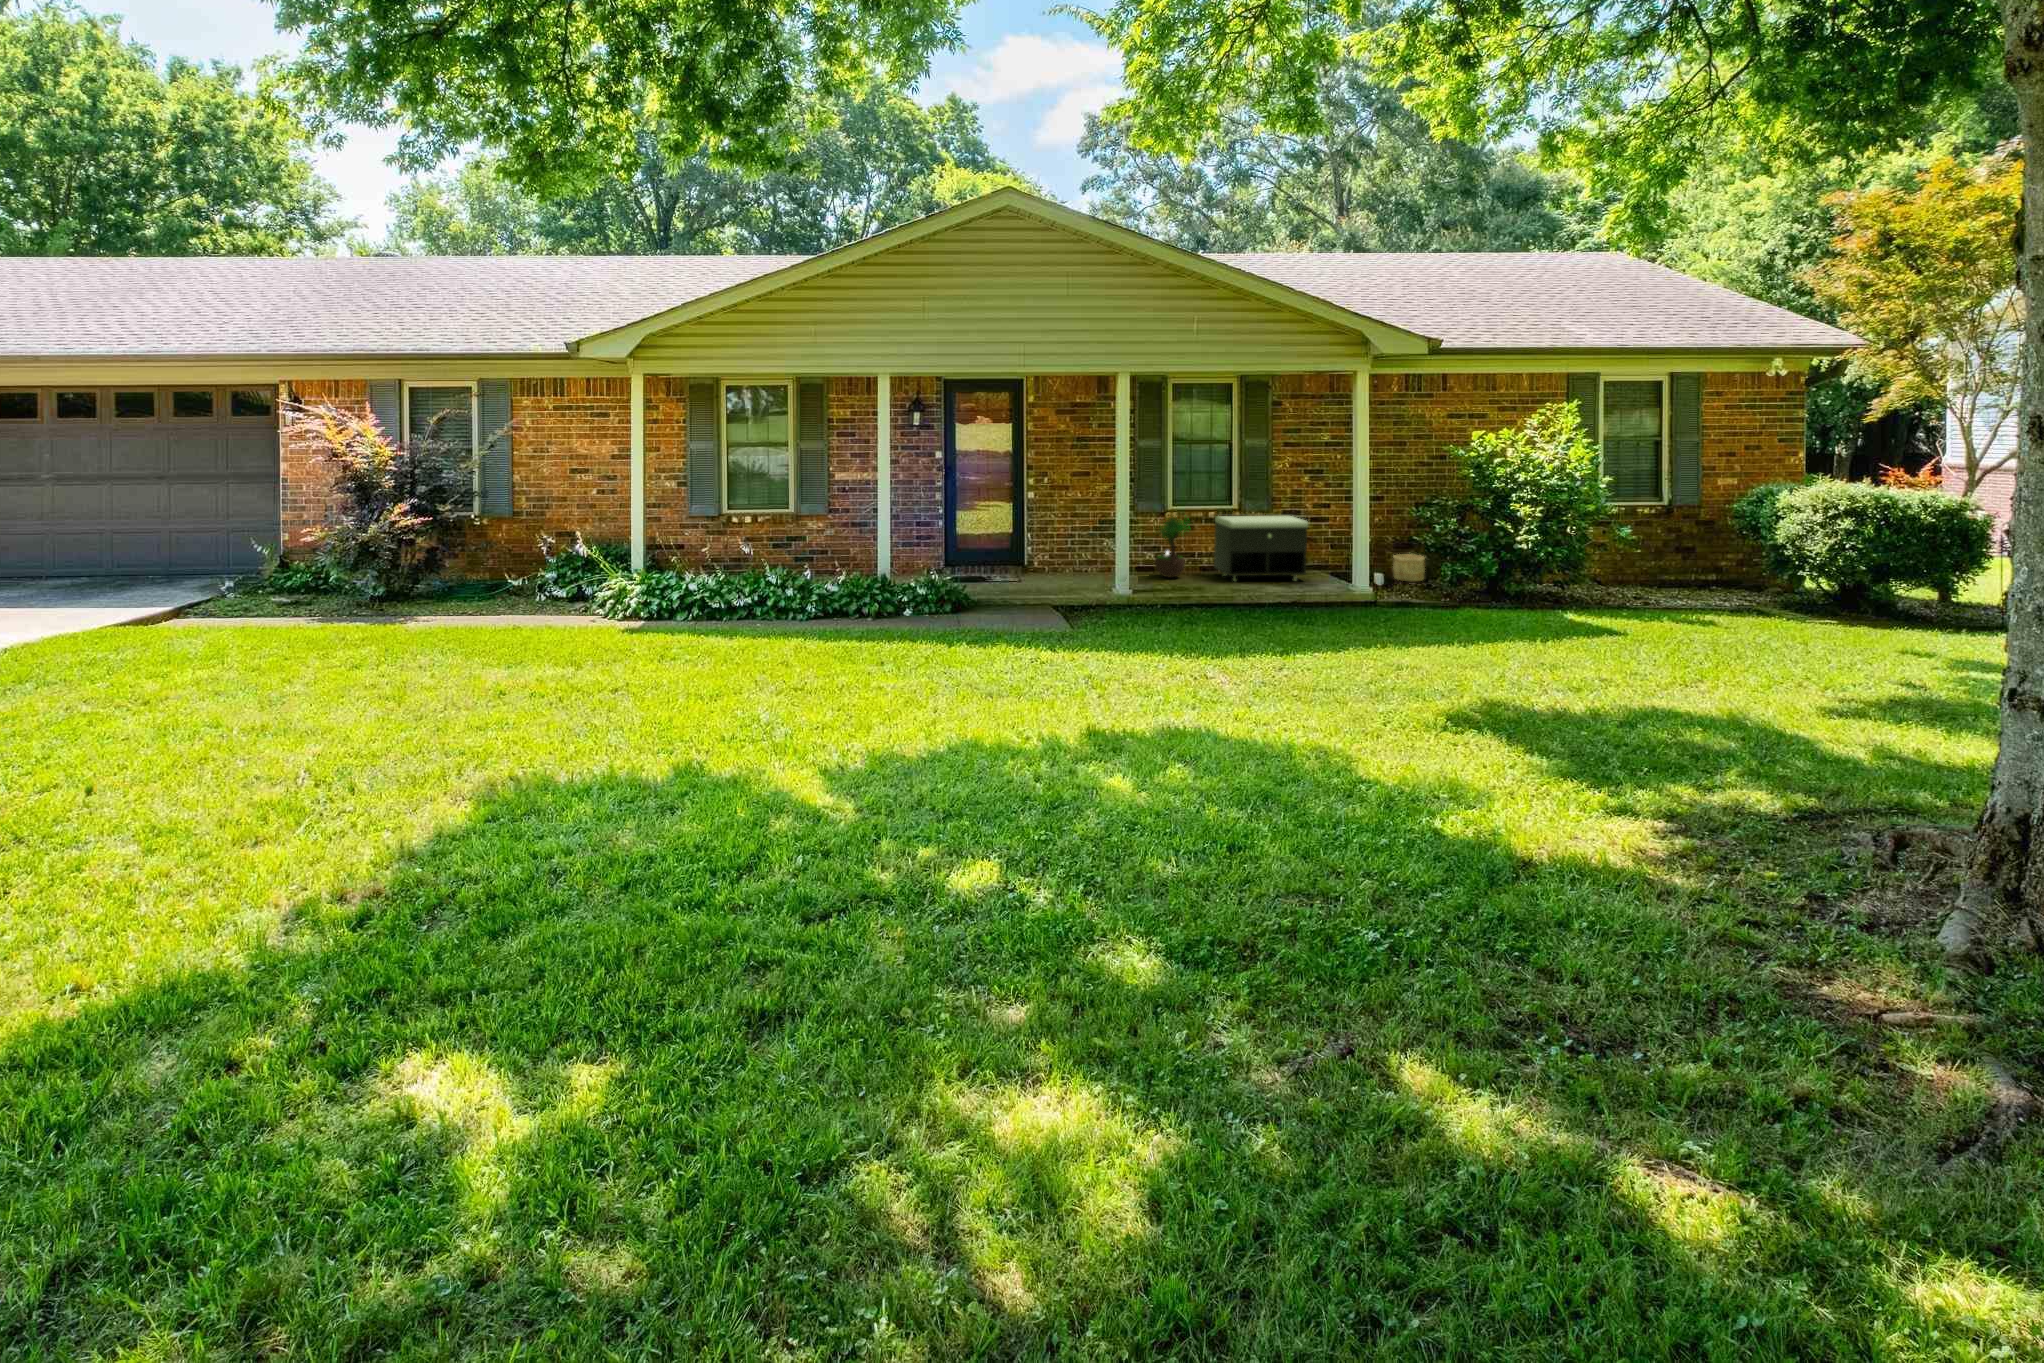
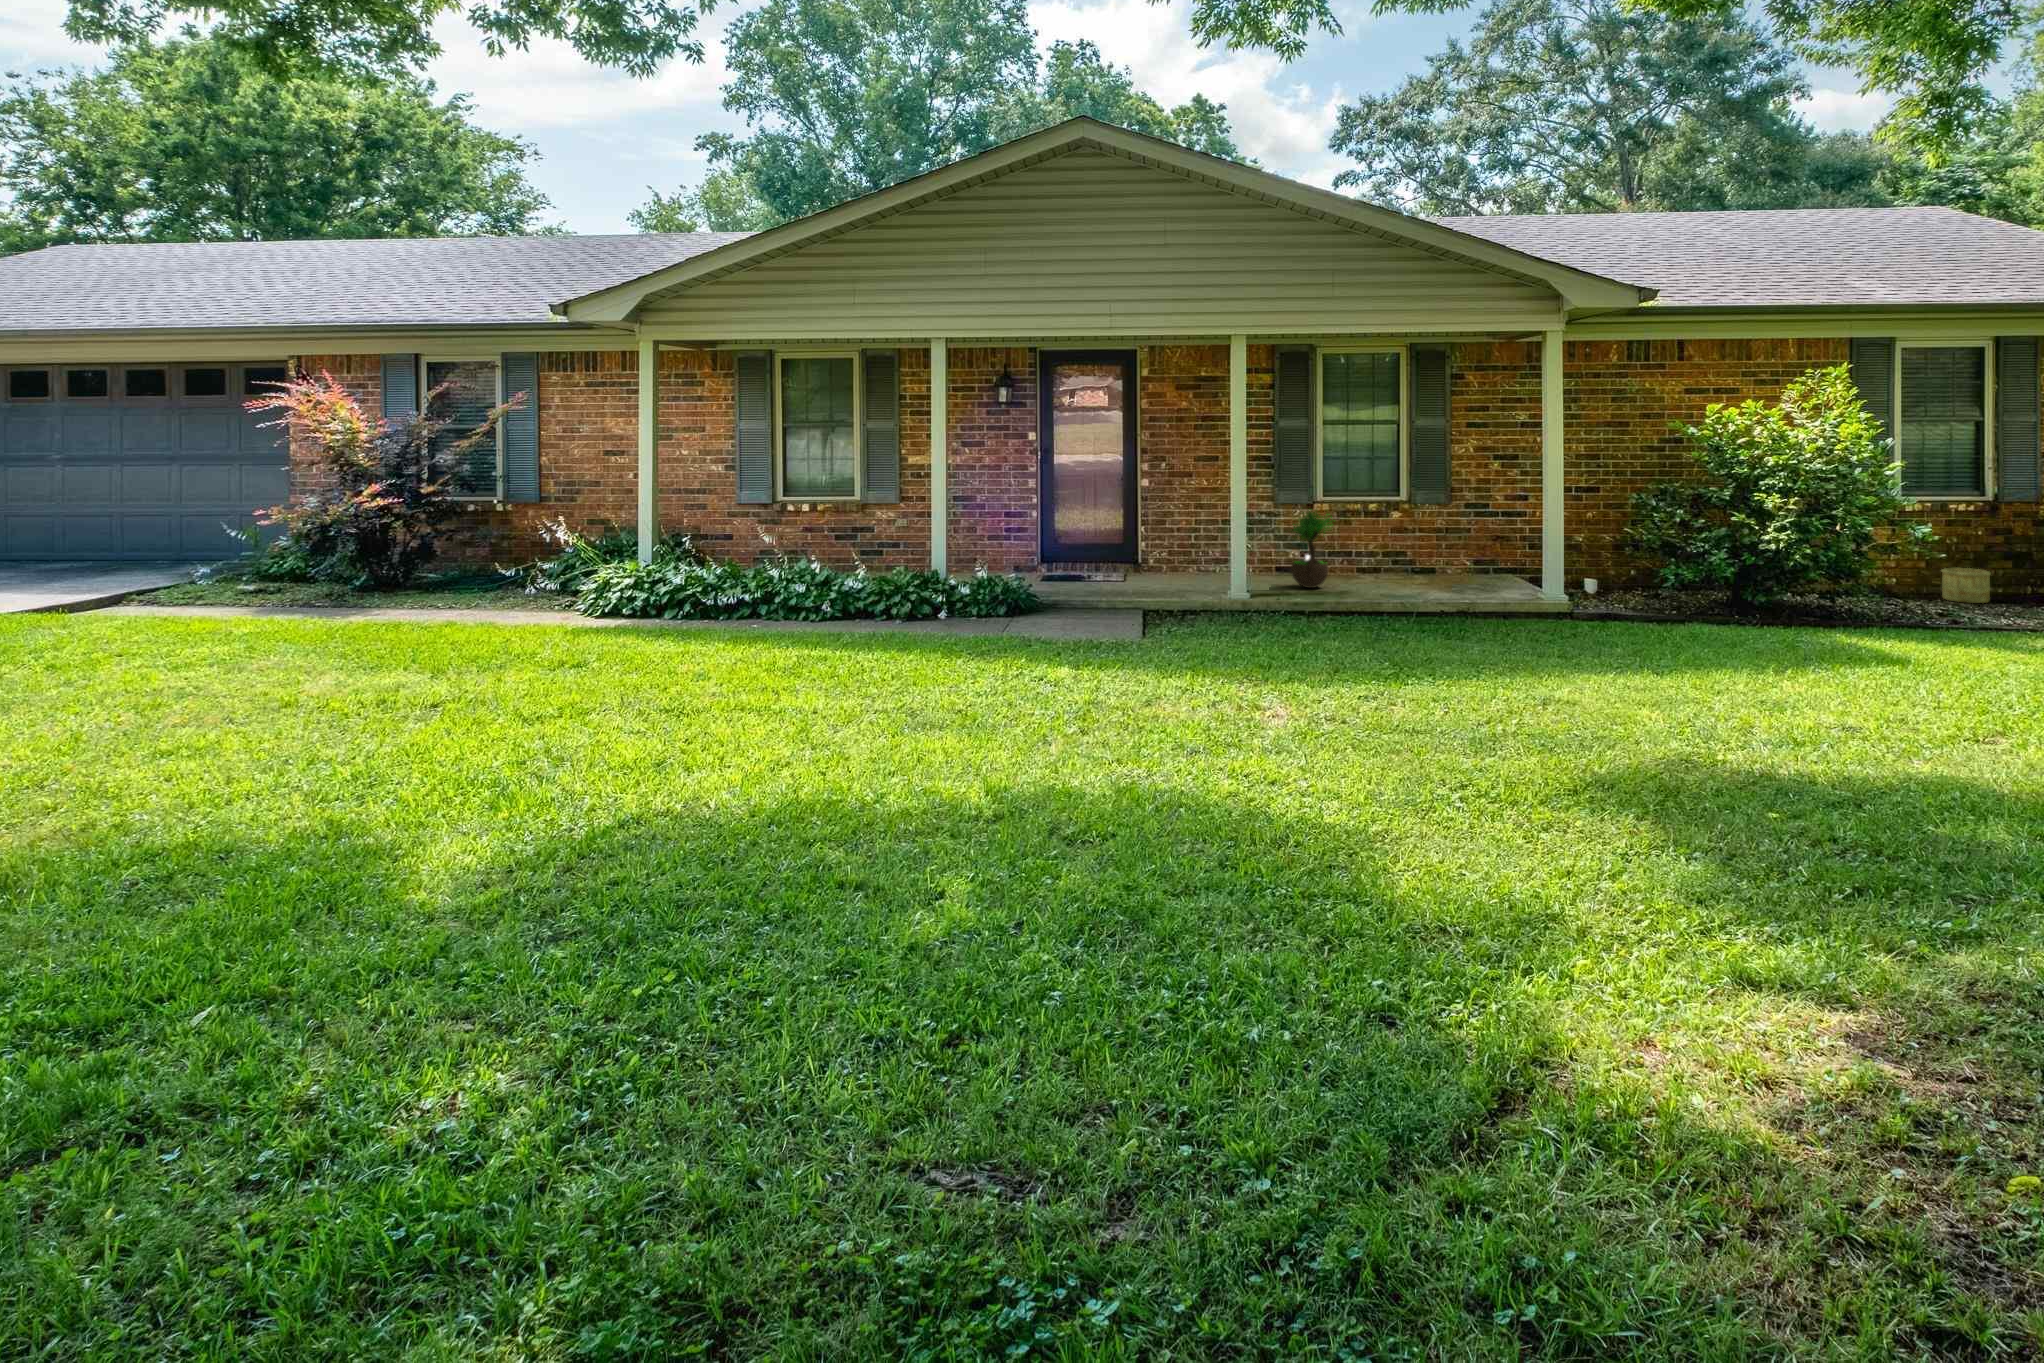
storage bench: present [1214,516,1308,581] -> none [1370,513,1485,594]
wooden bucket: present [1393,554,1425,581] -> present [1942,568,1991,603]

